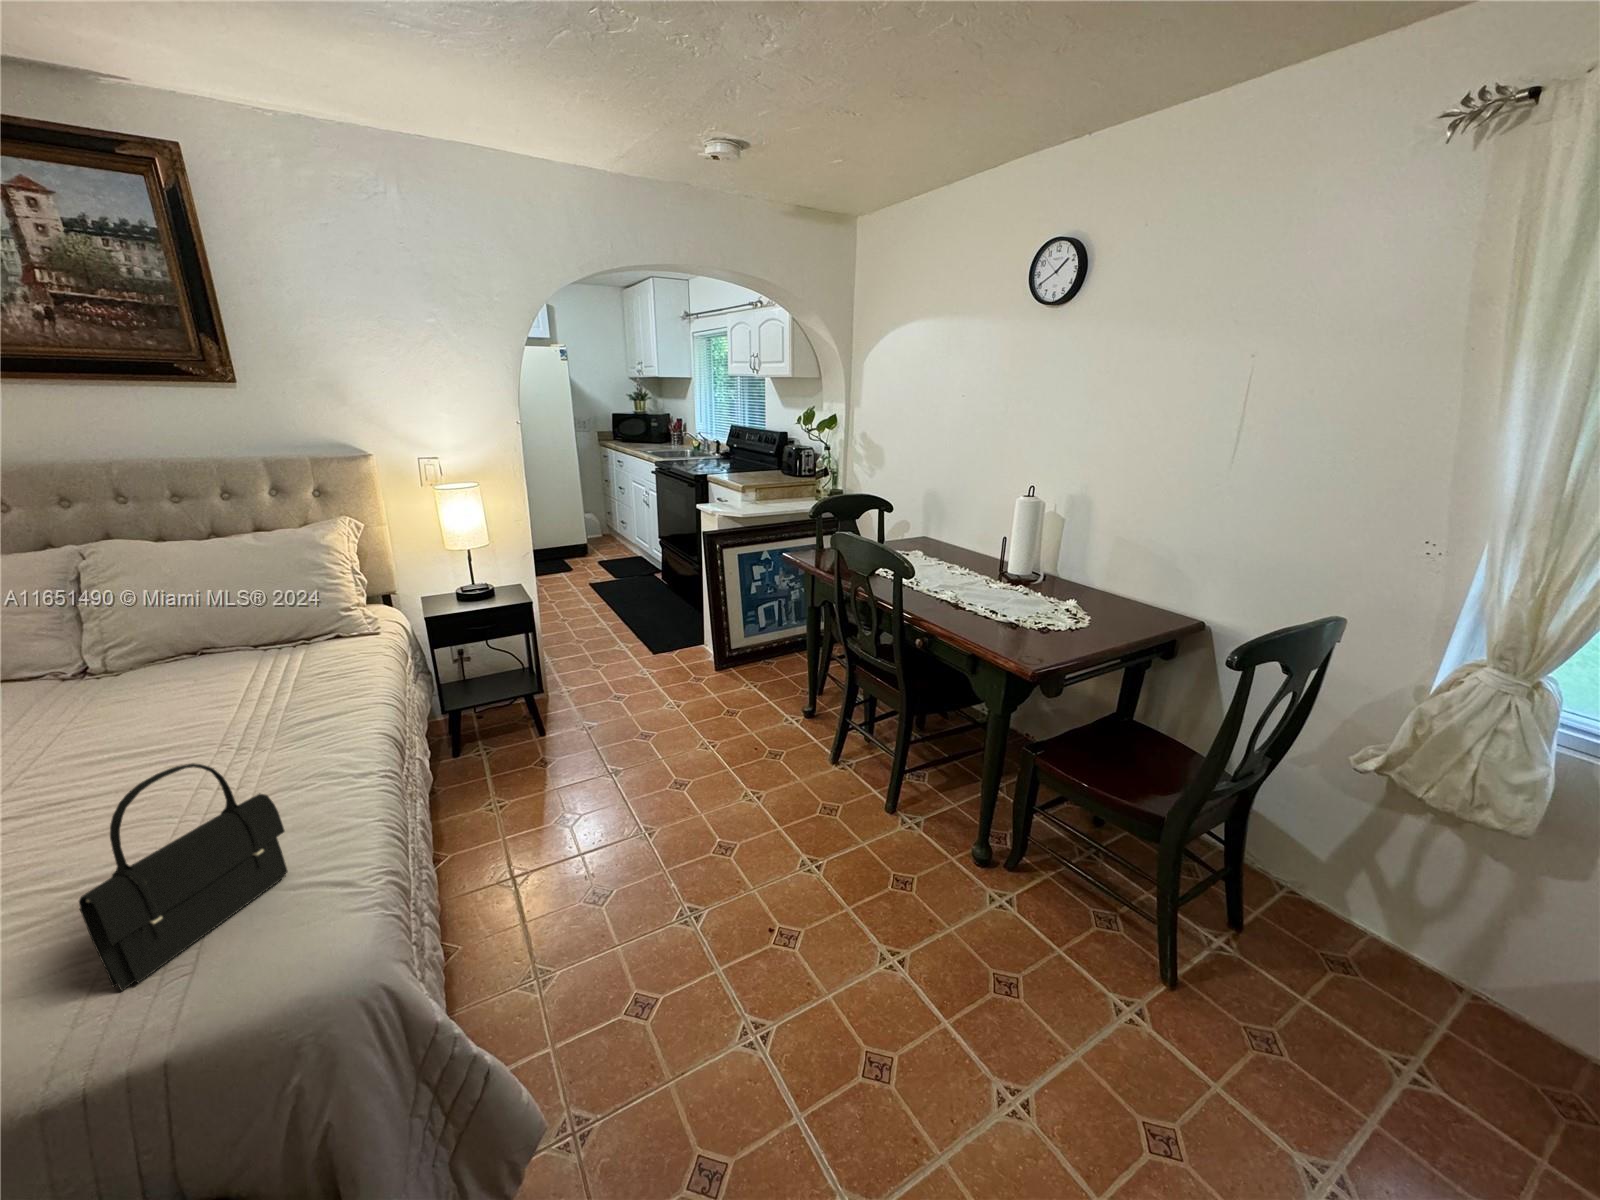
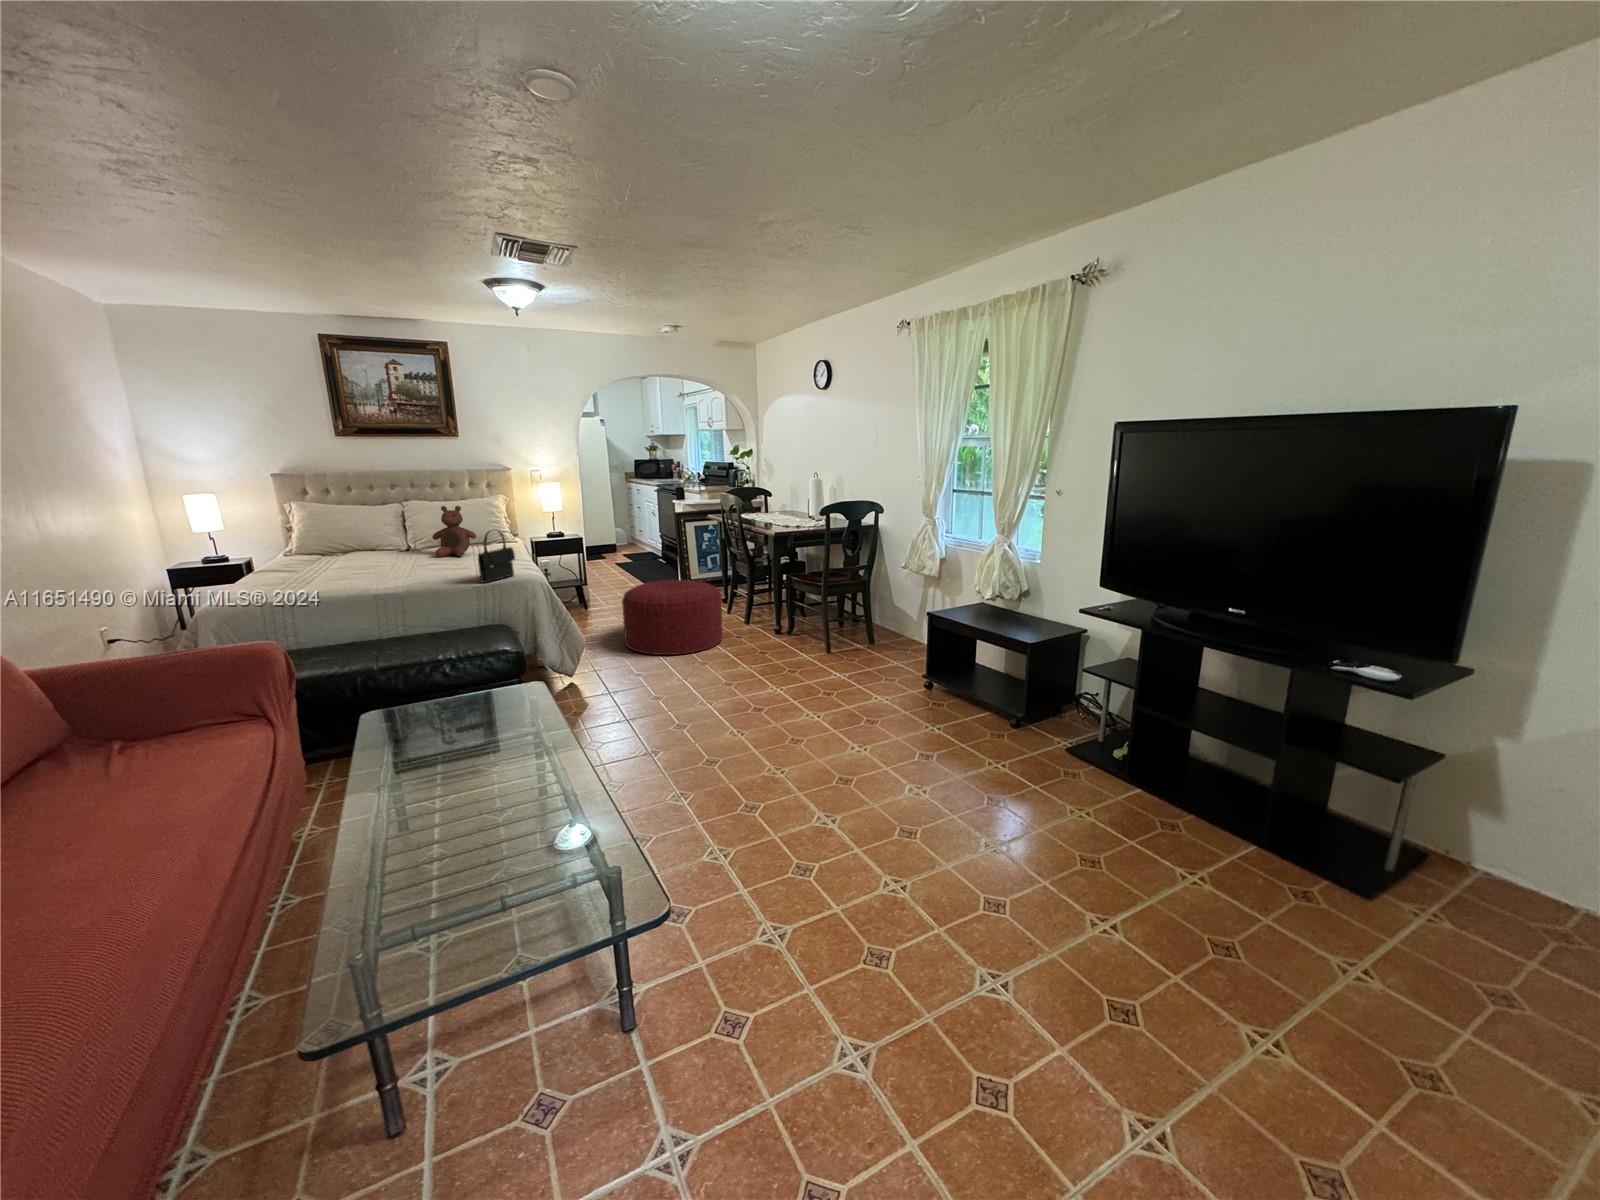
stuffed bear: none [117,575,248,719] -> present [433,506,476,557]
ottoman: none [629,735,871,996] -> present [622,580,723,655]

